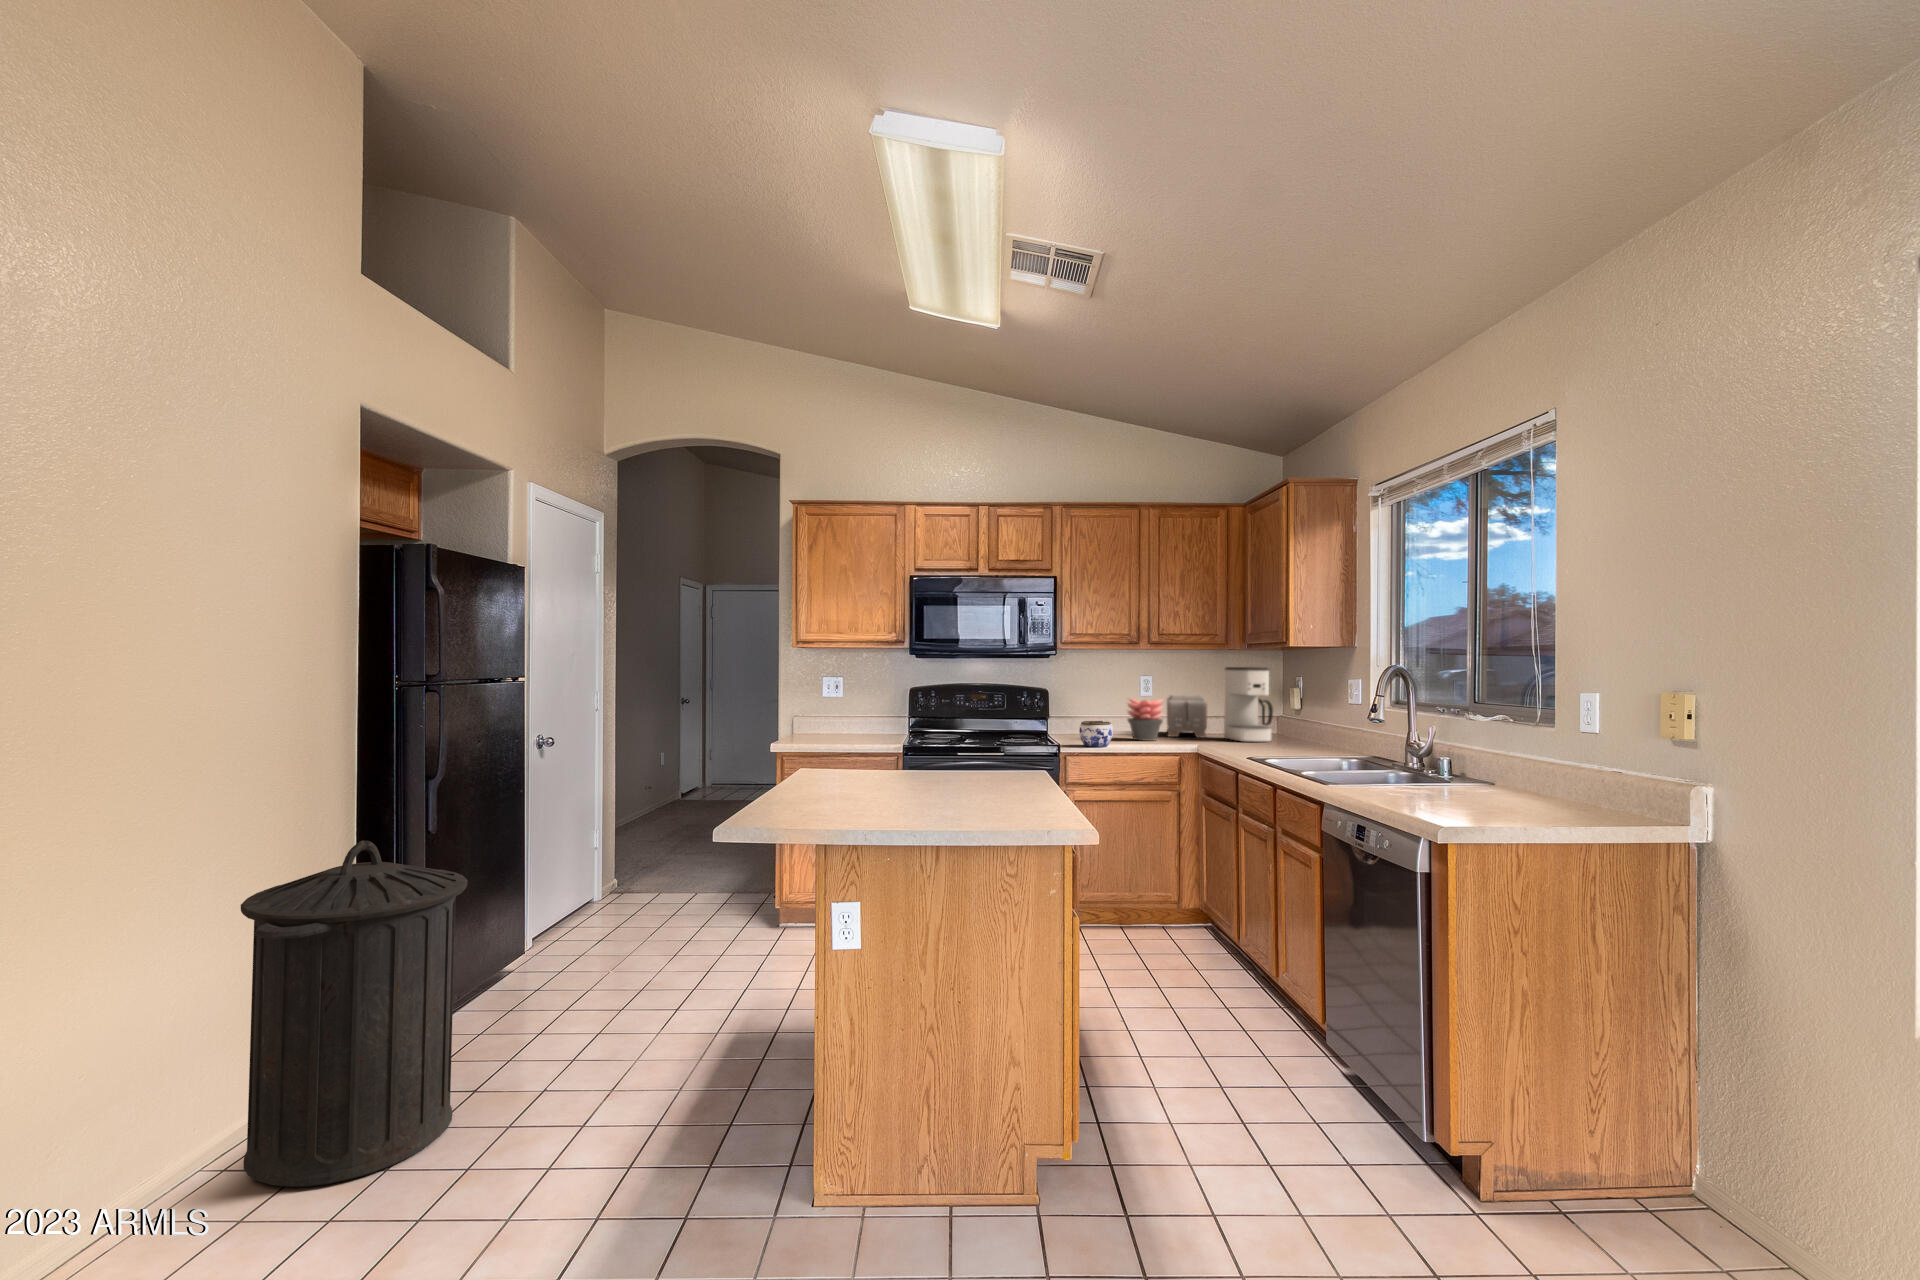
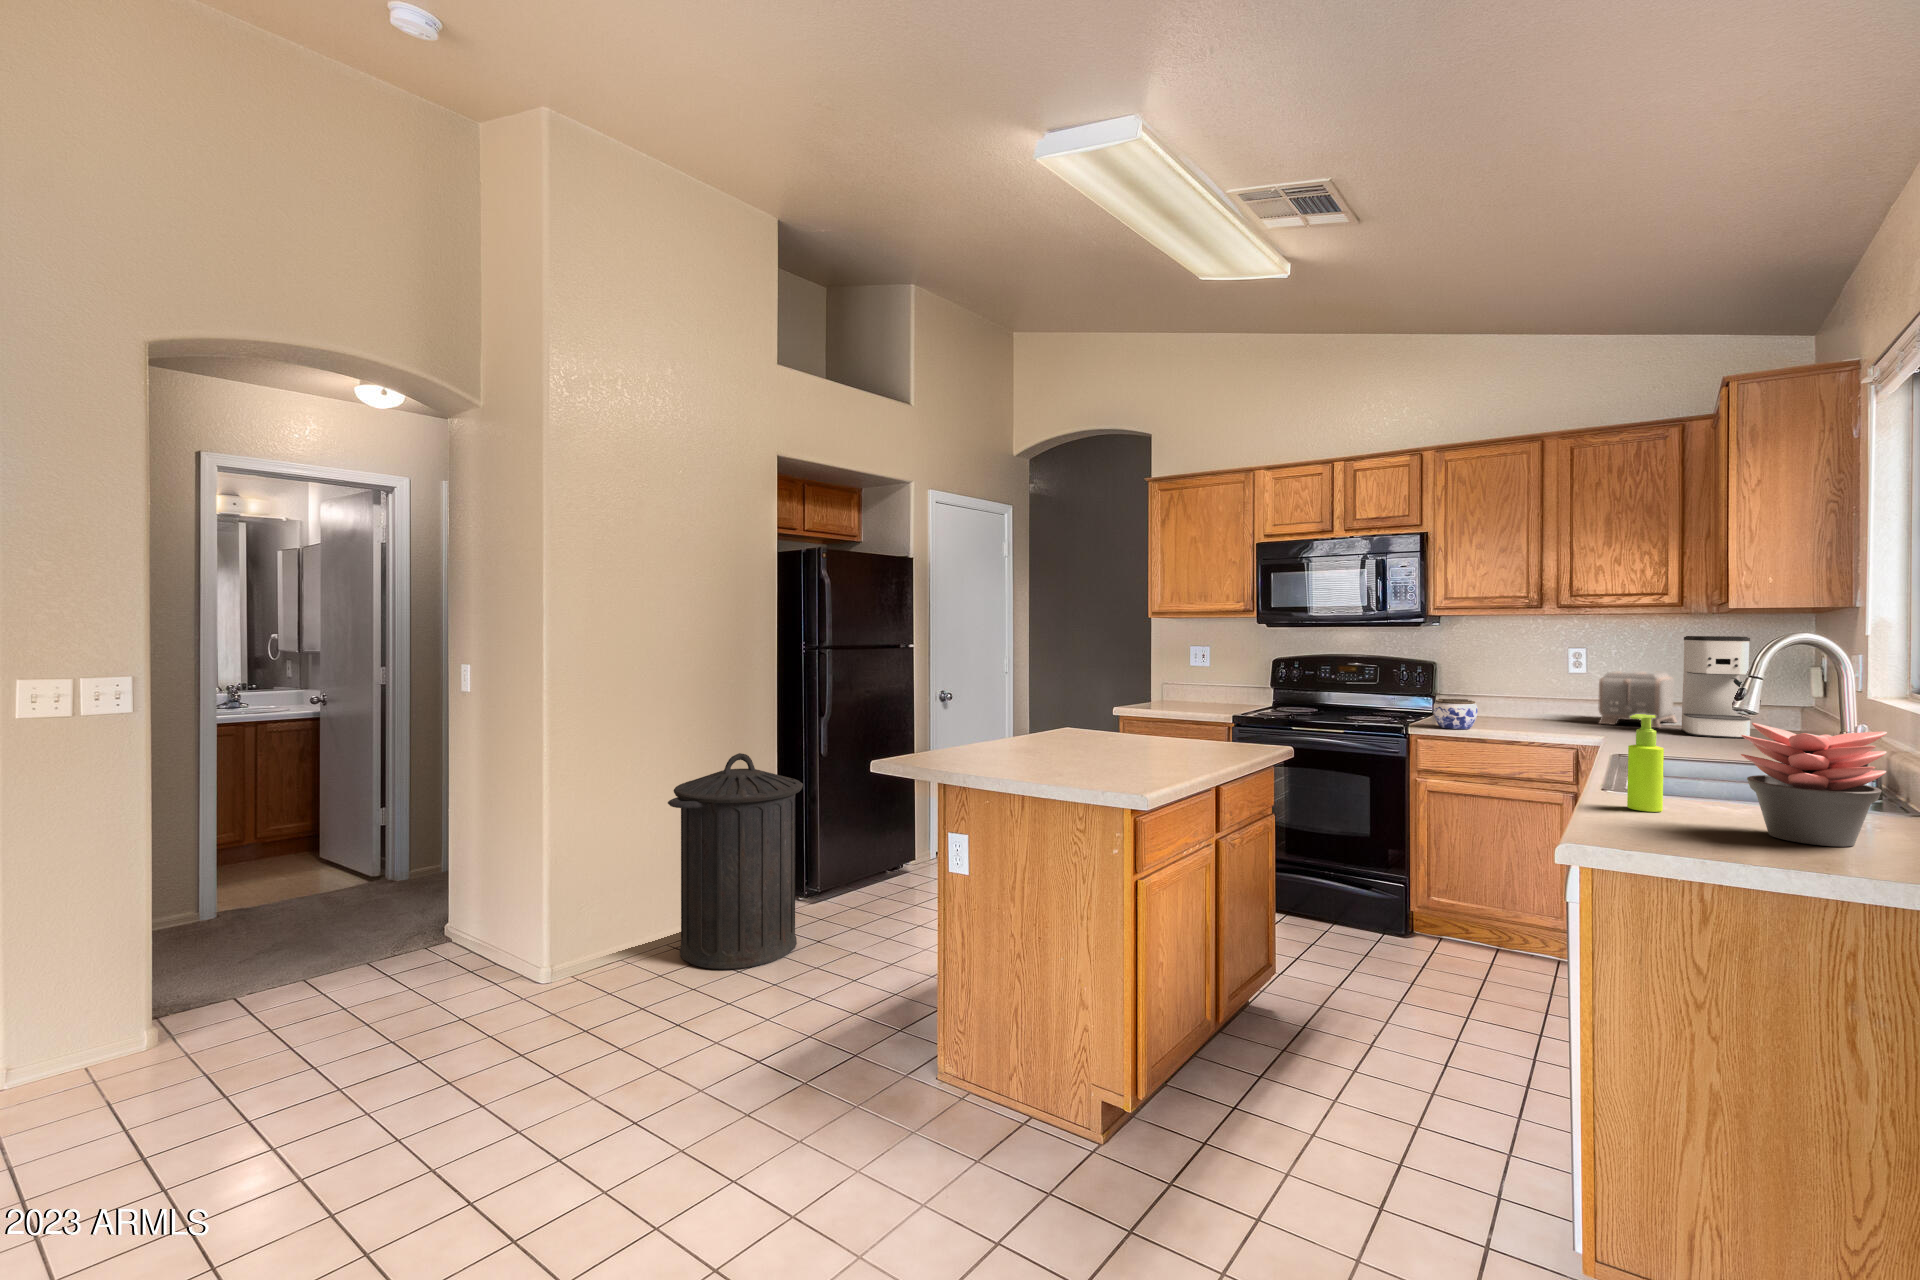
succulent plant: present [1128,699,1163,741] -> present [1741,723,1887,847]
soap dispenser: none [1370,725,1393,797] -> present [1627,714,1664,812]

